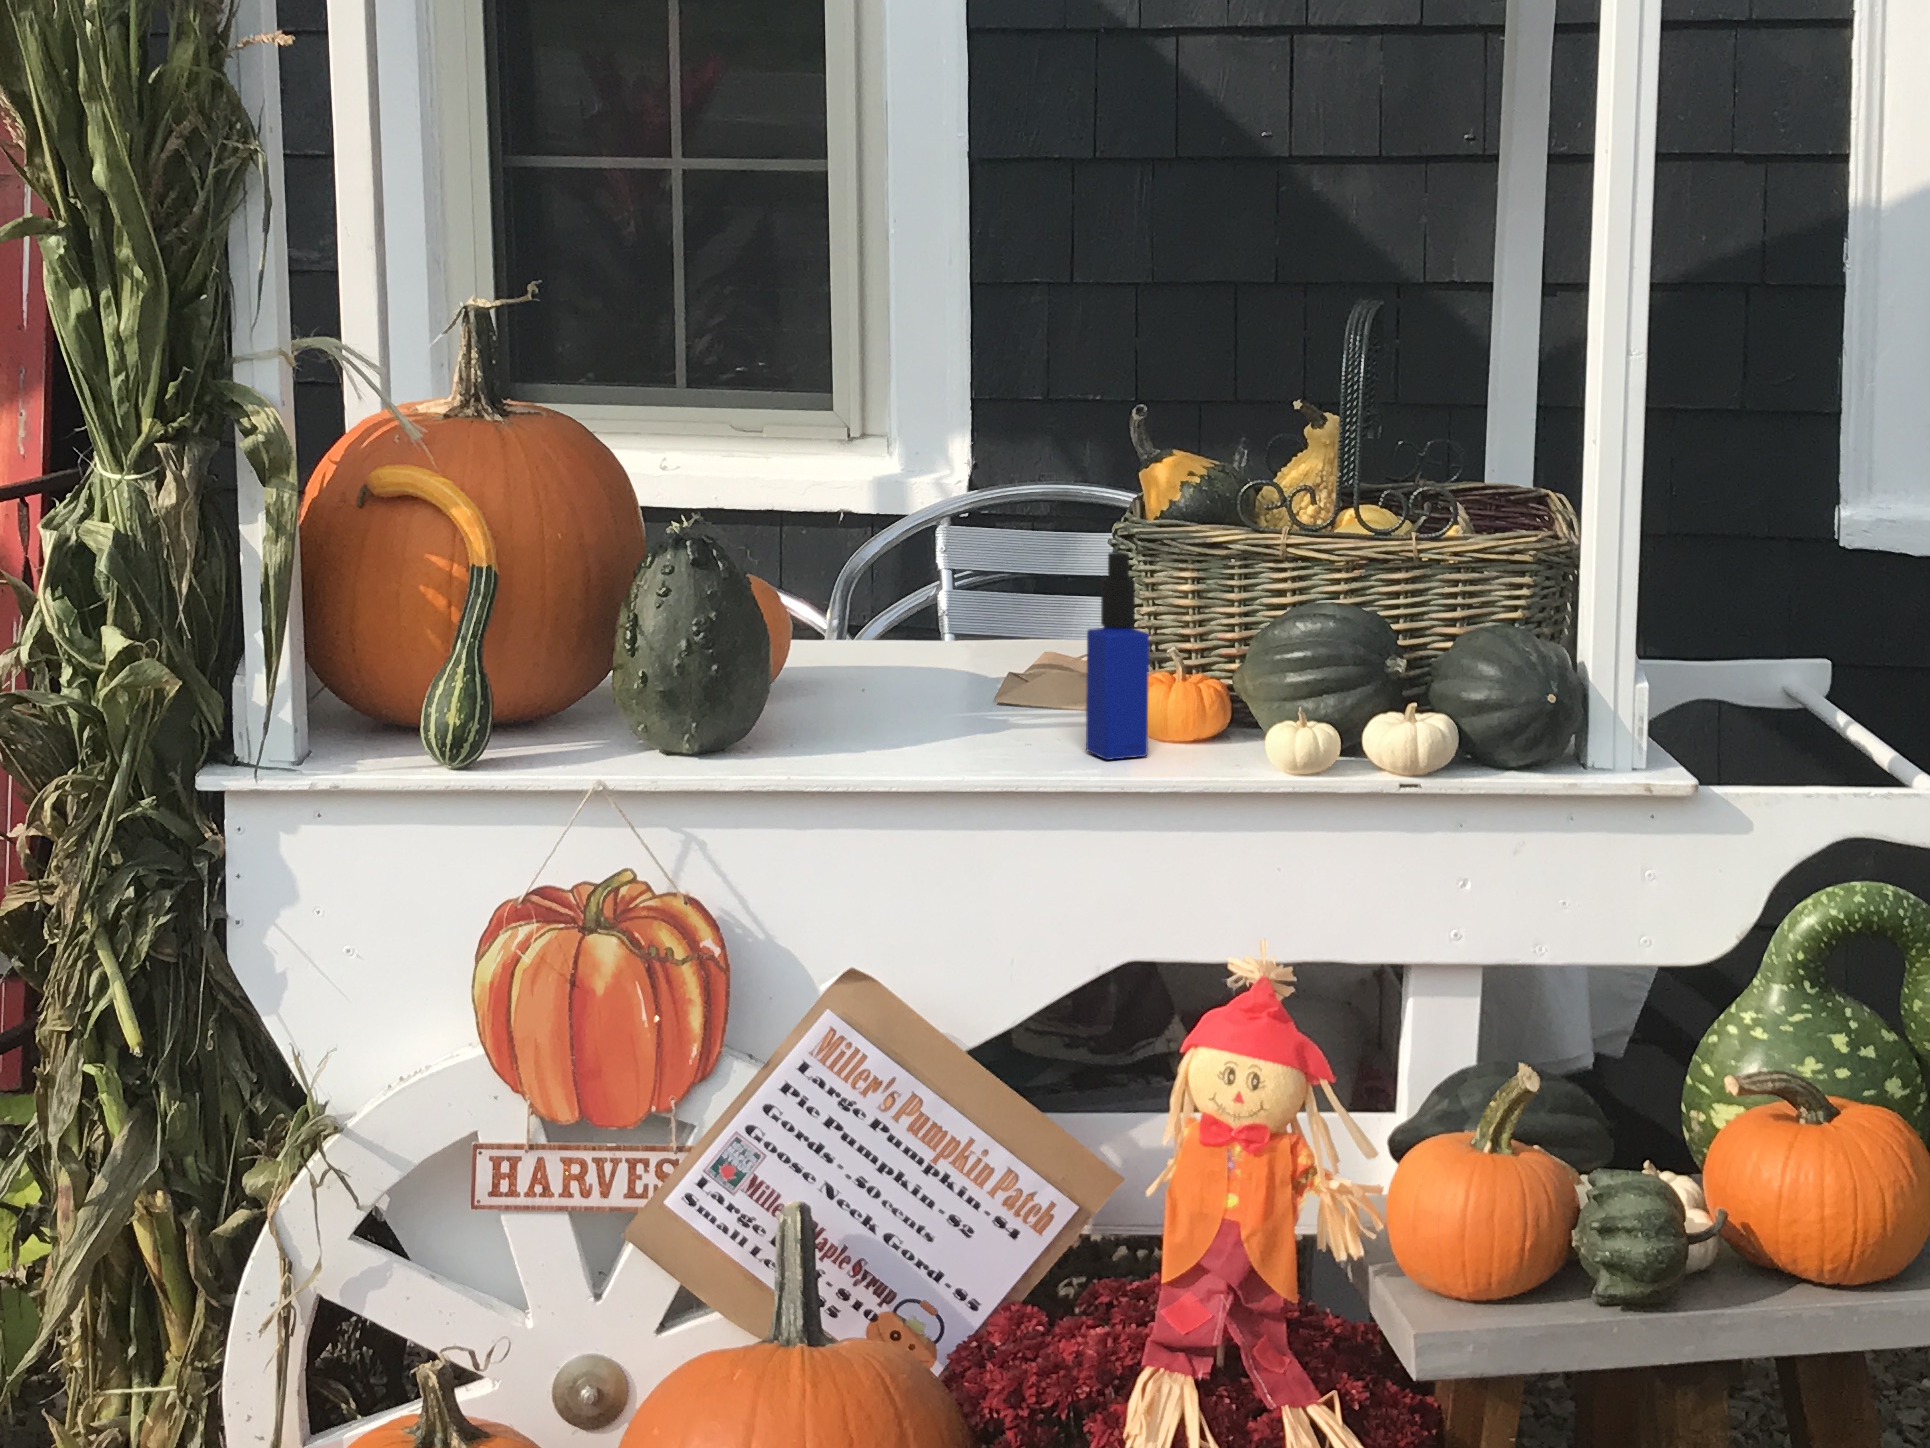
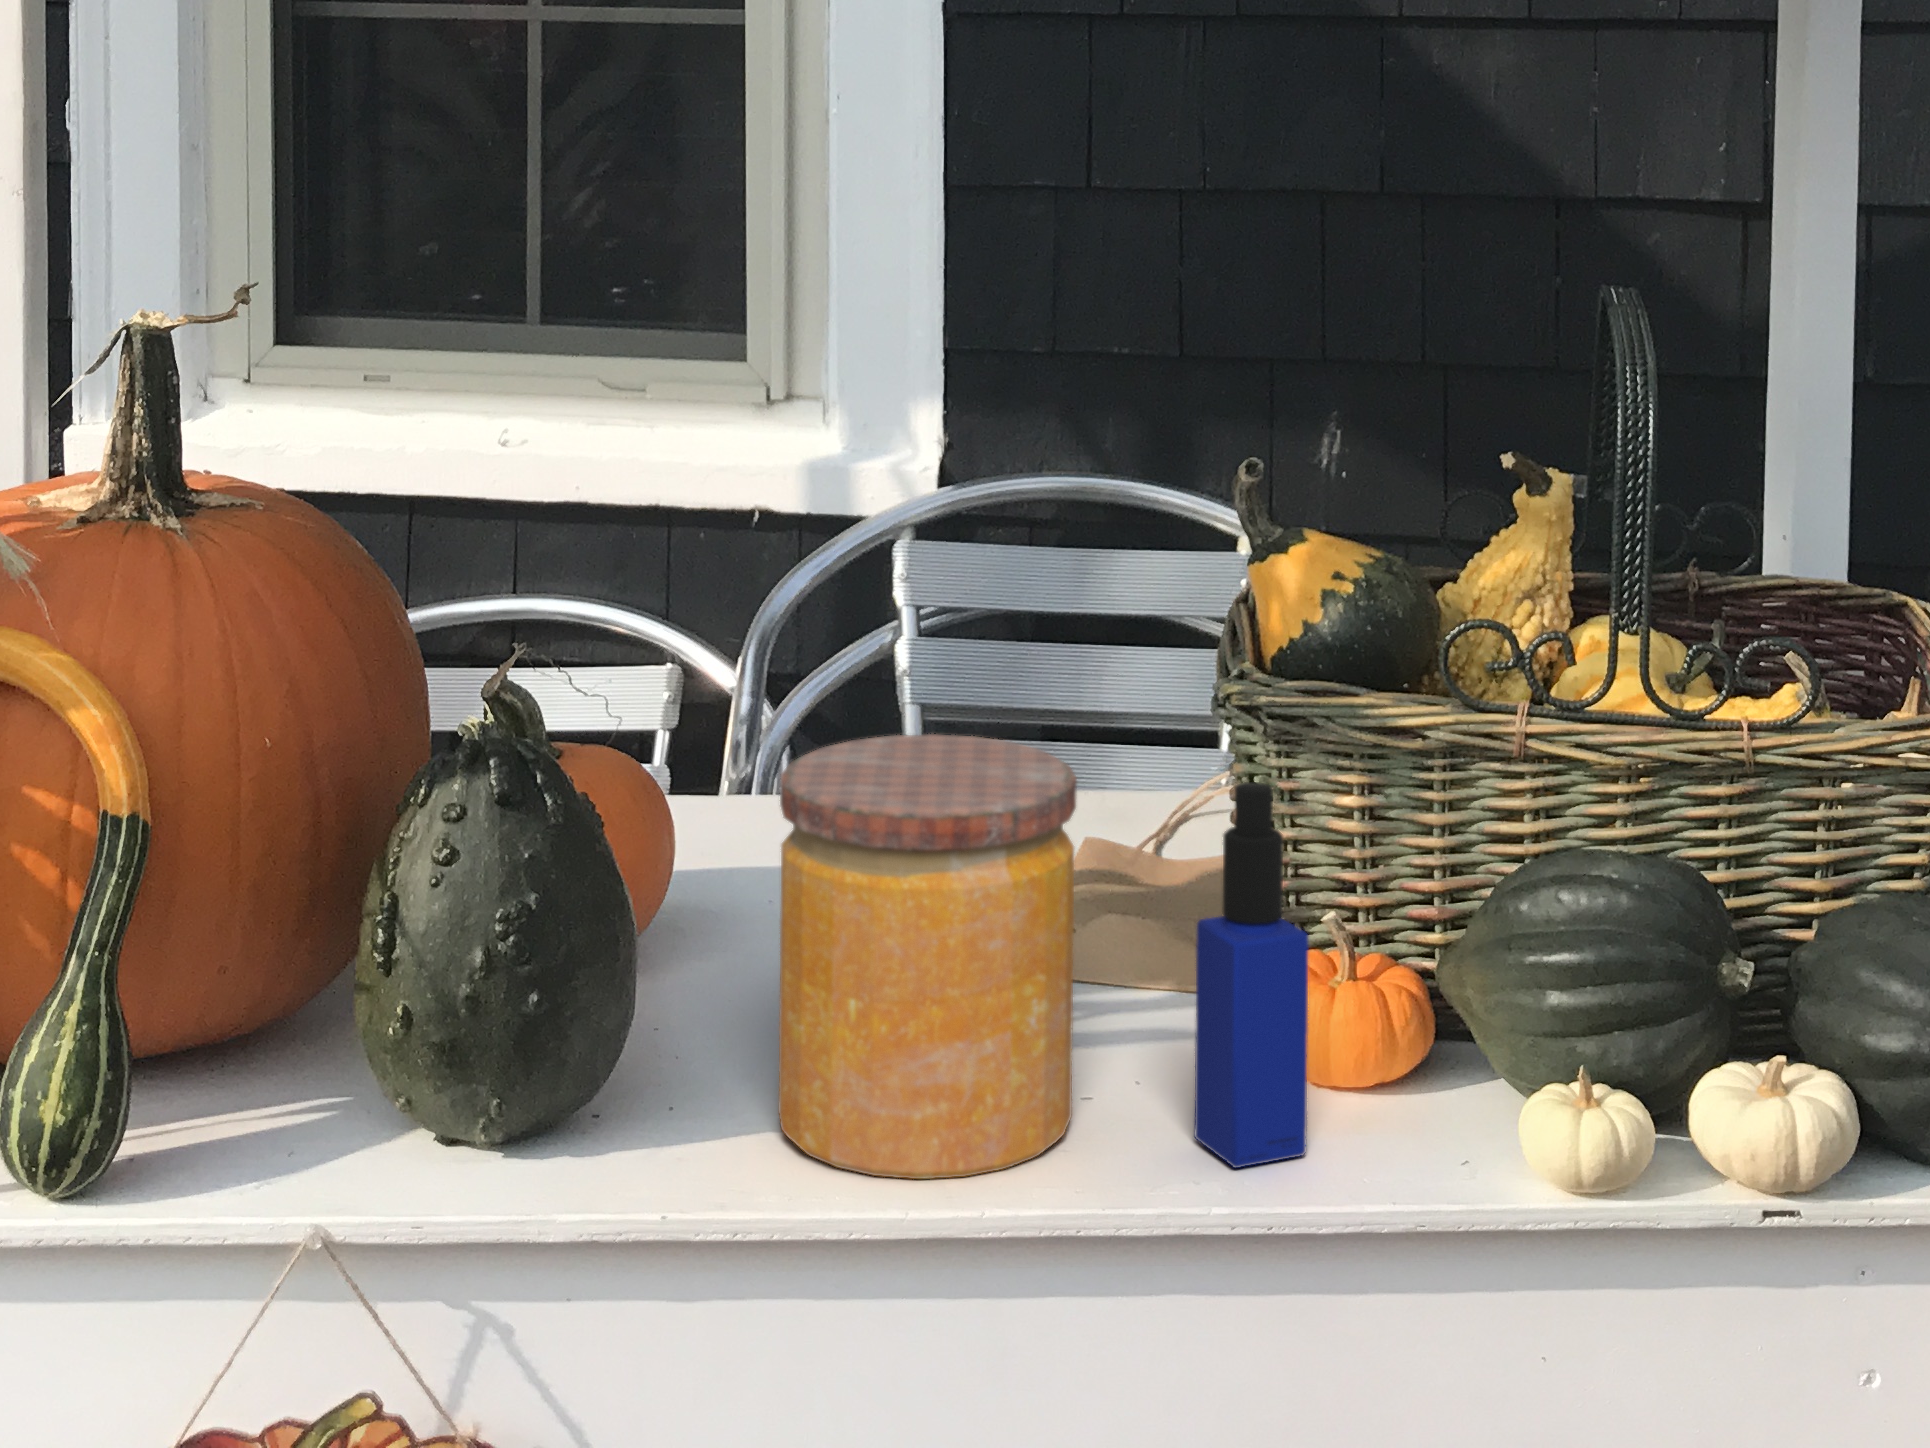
jar: none [852,539,1020,763] -> present [779,734,1077,1179]

